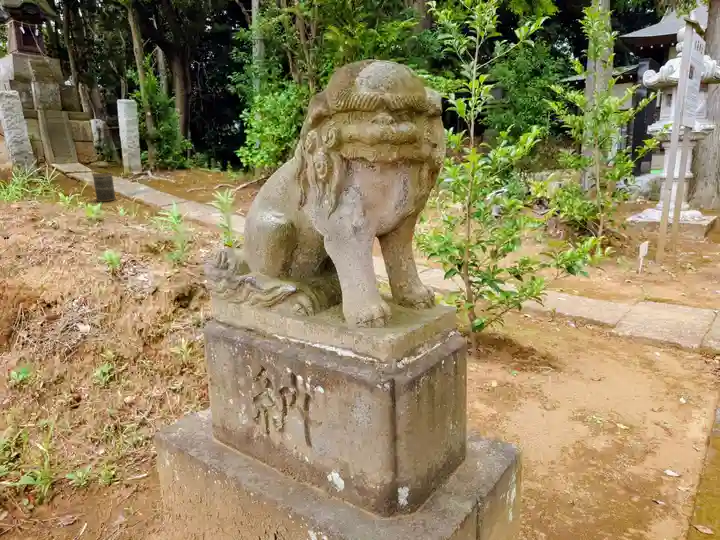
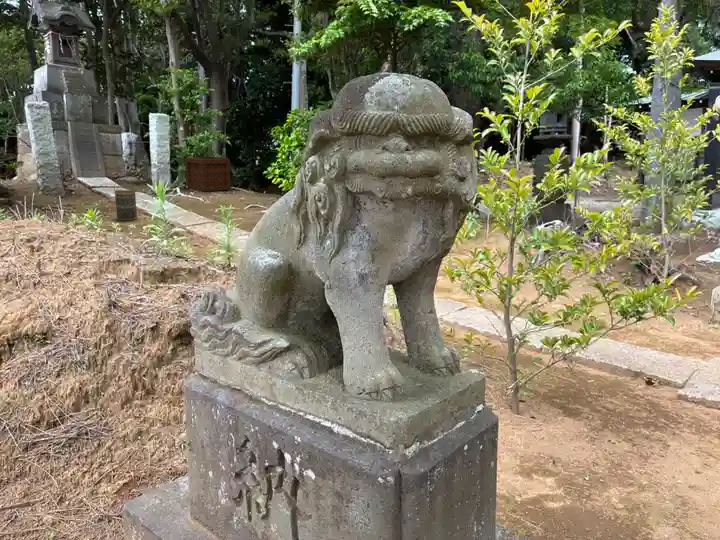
wooden crate: none [154,140,199,173] -> present [185,157,231,192]

